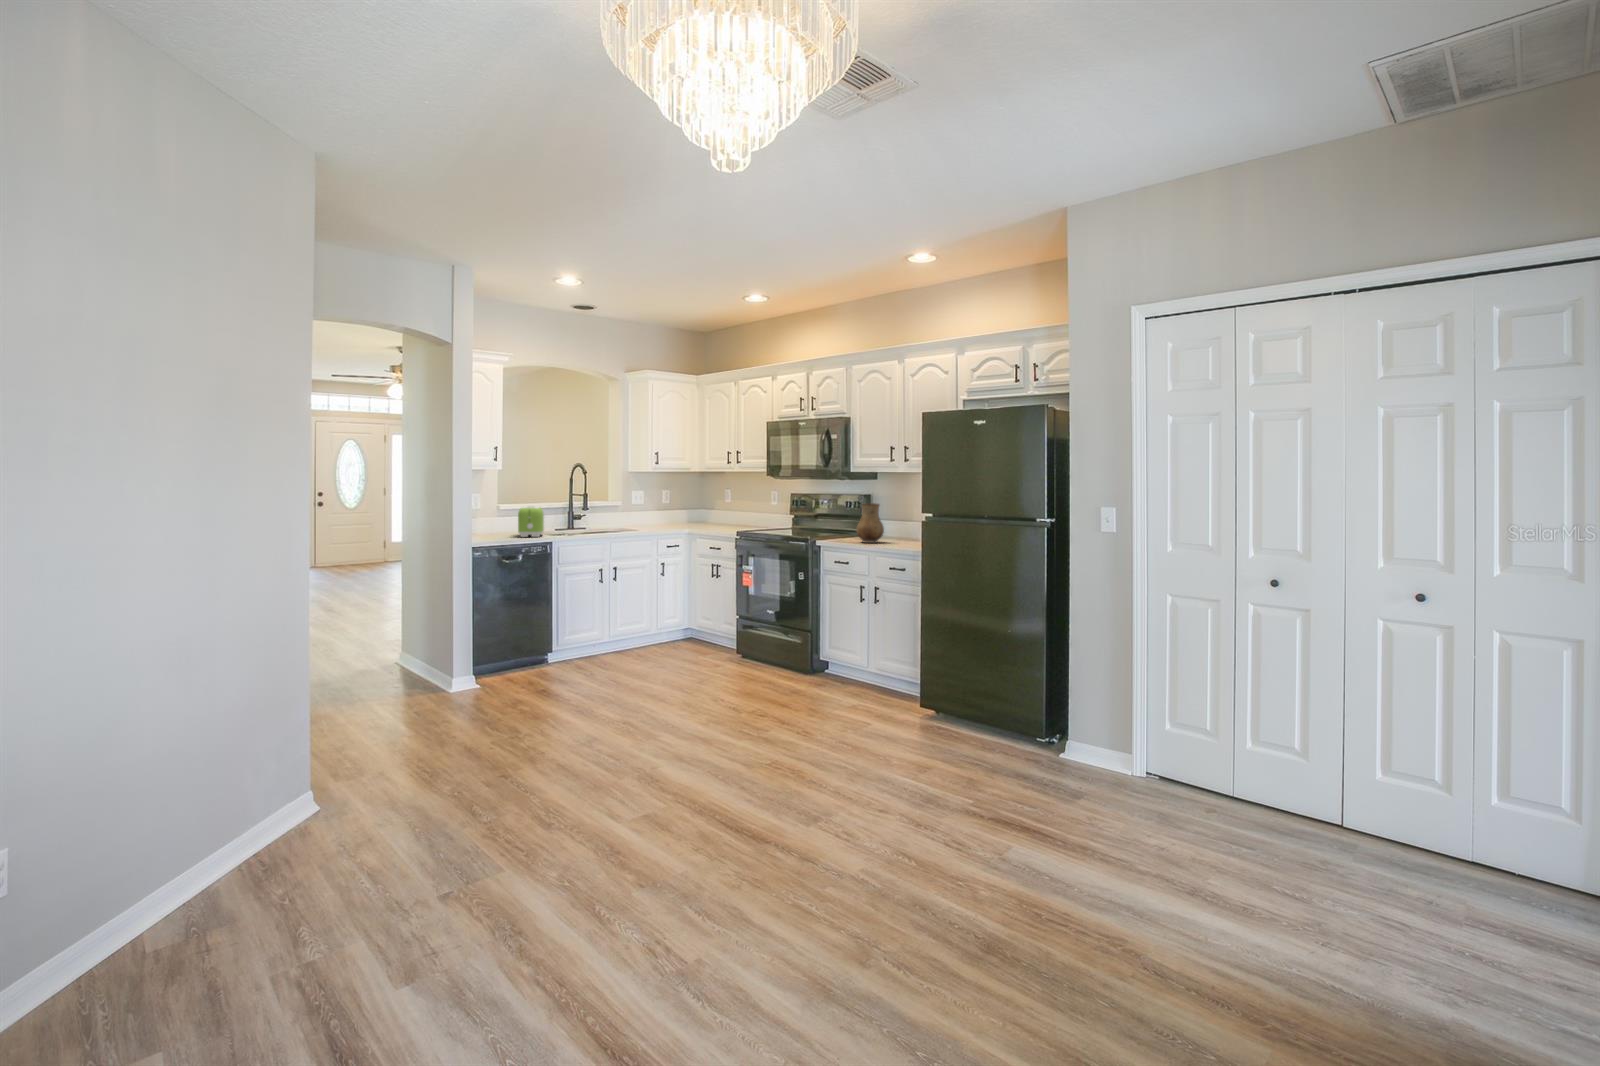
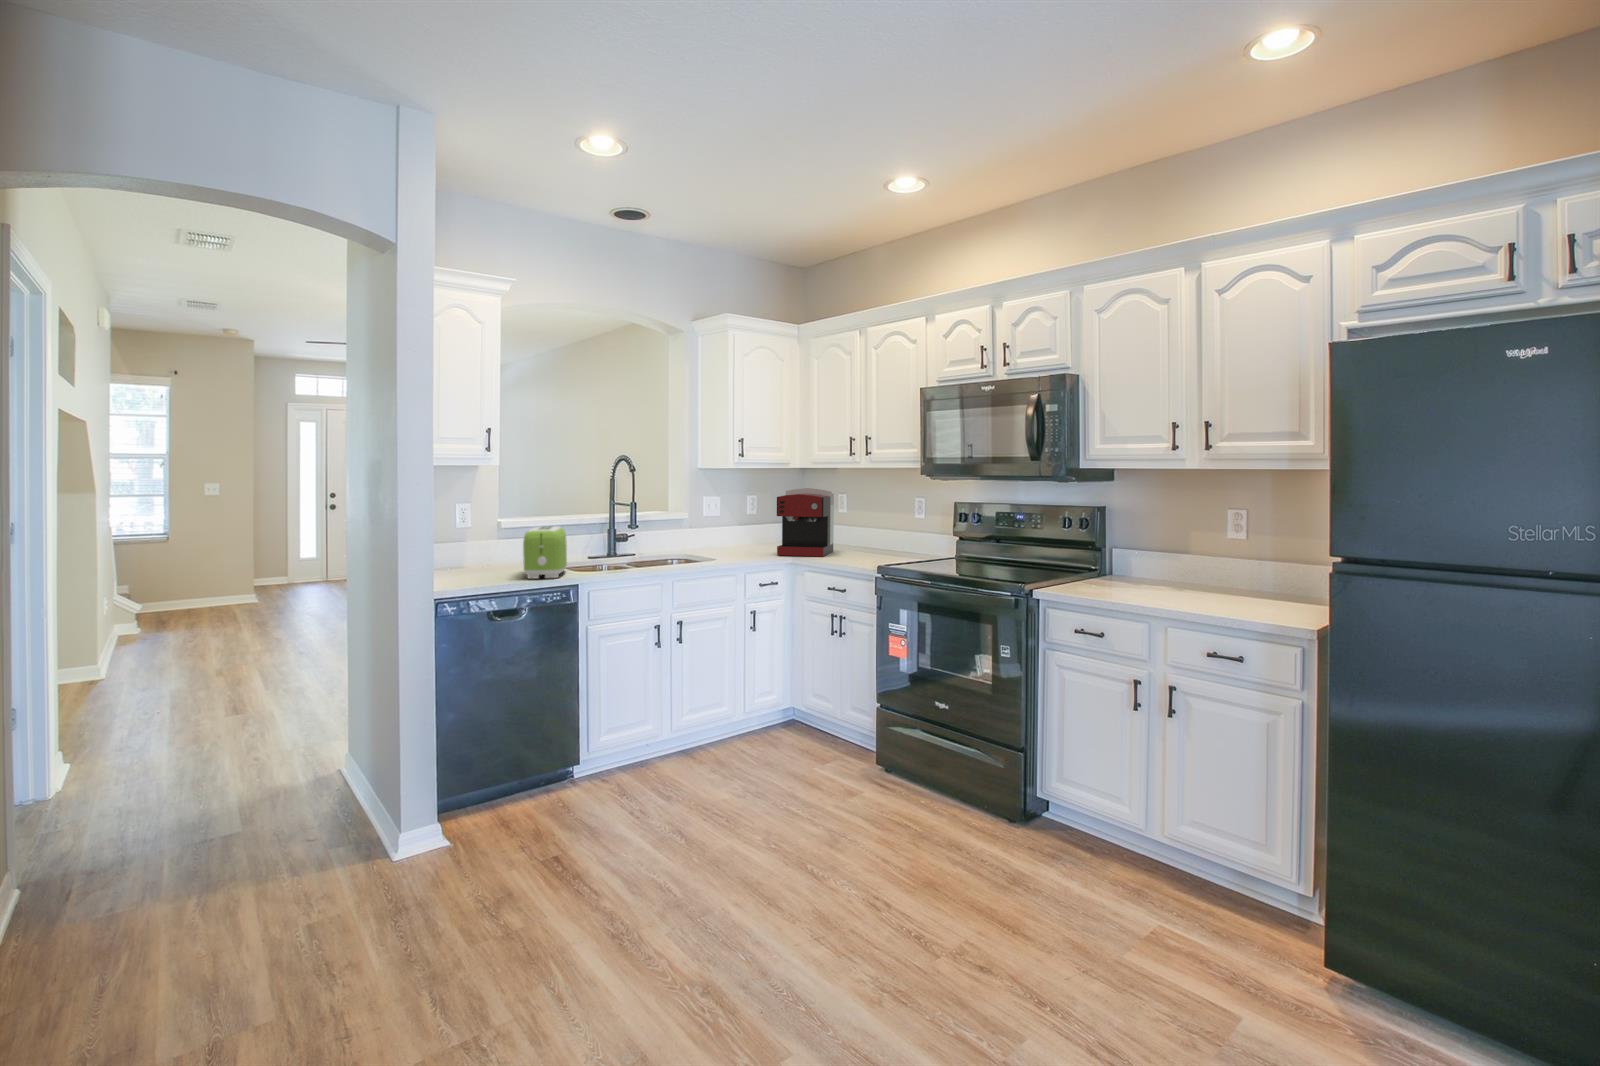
coffee maker: none [680,485,719,529] -> present [777,488,834,557]
ceramic pitcher: present [856,503,884,543] -> none [1112,525,1166,599]

